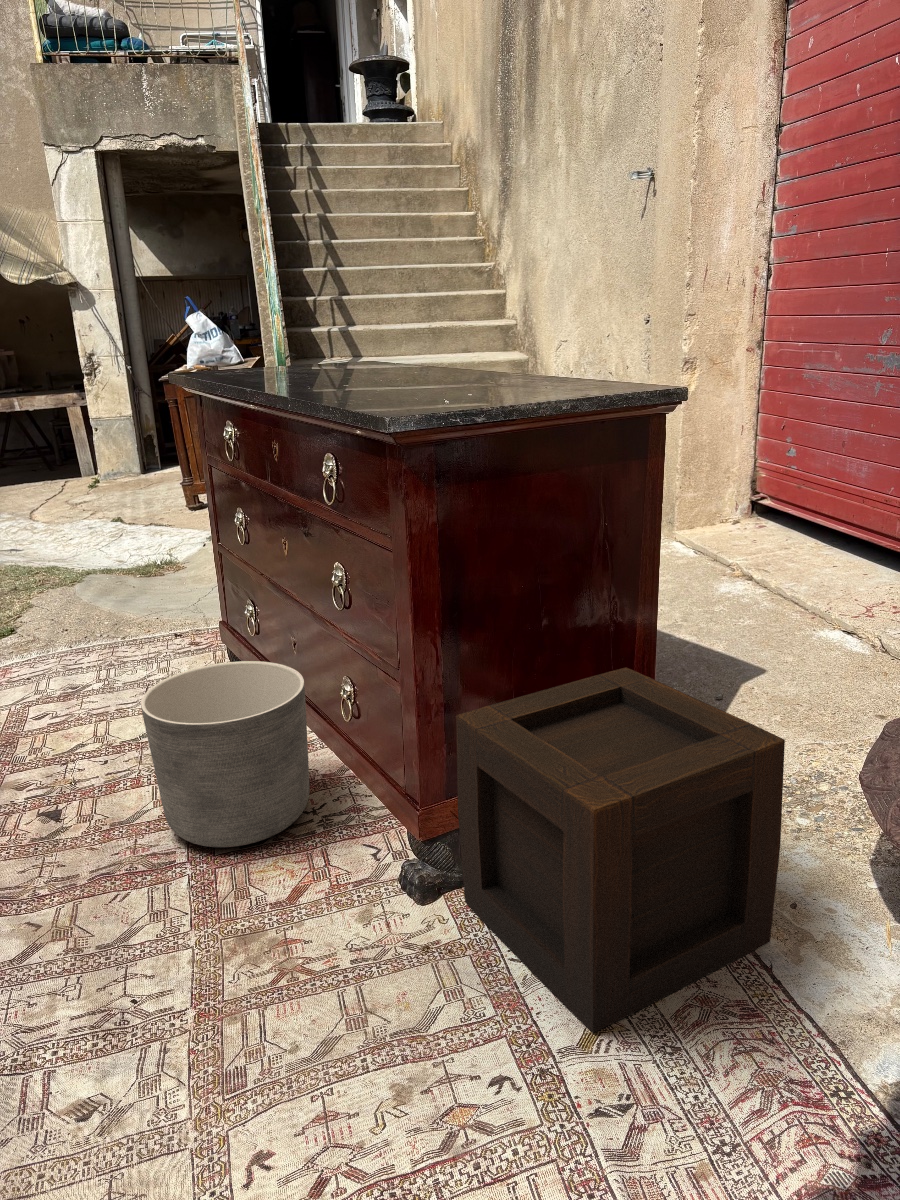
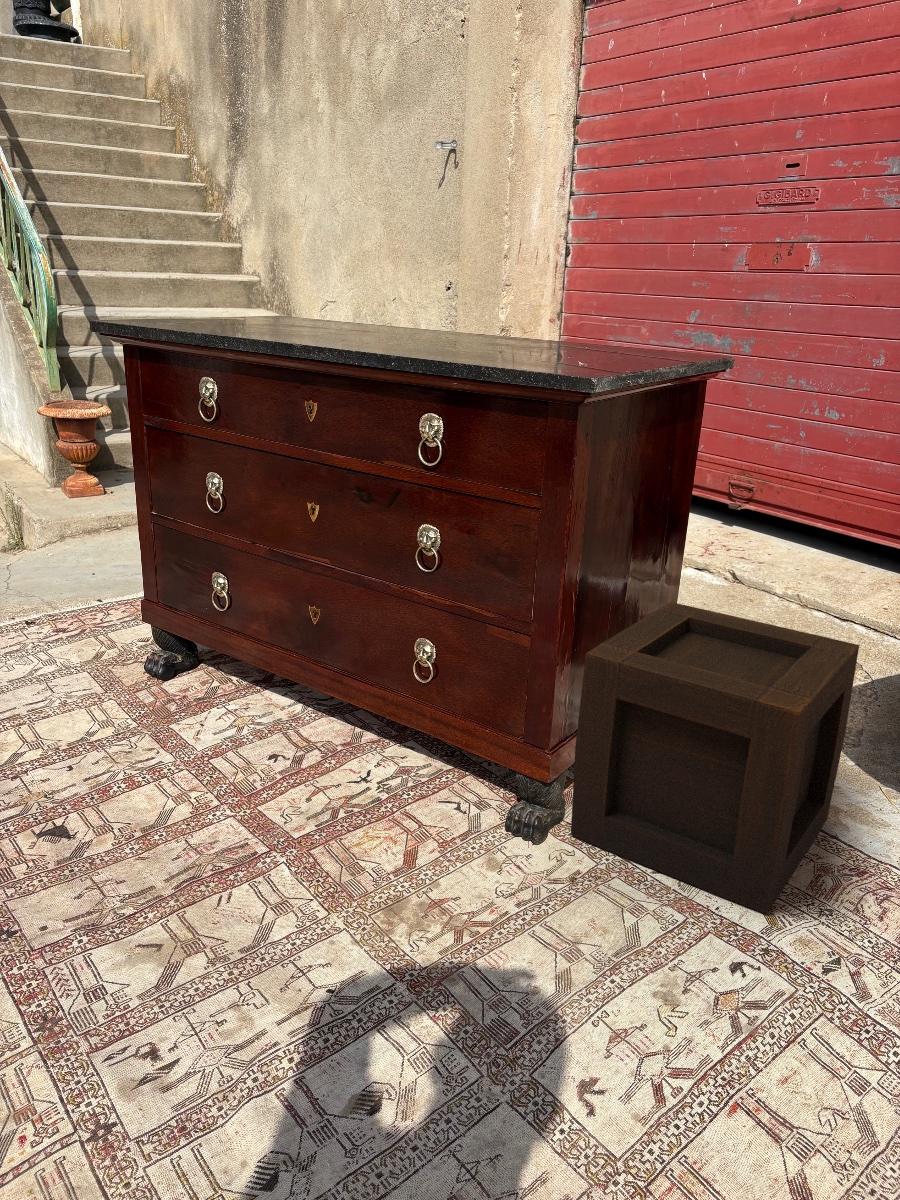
planter: present [141,661,309,847] -> none [178,630,357,832]

